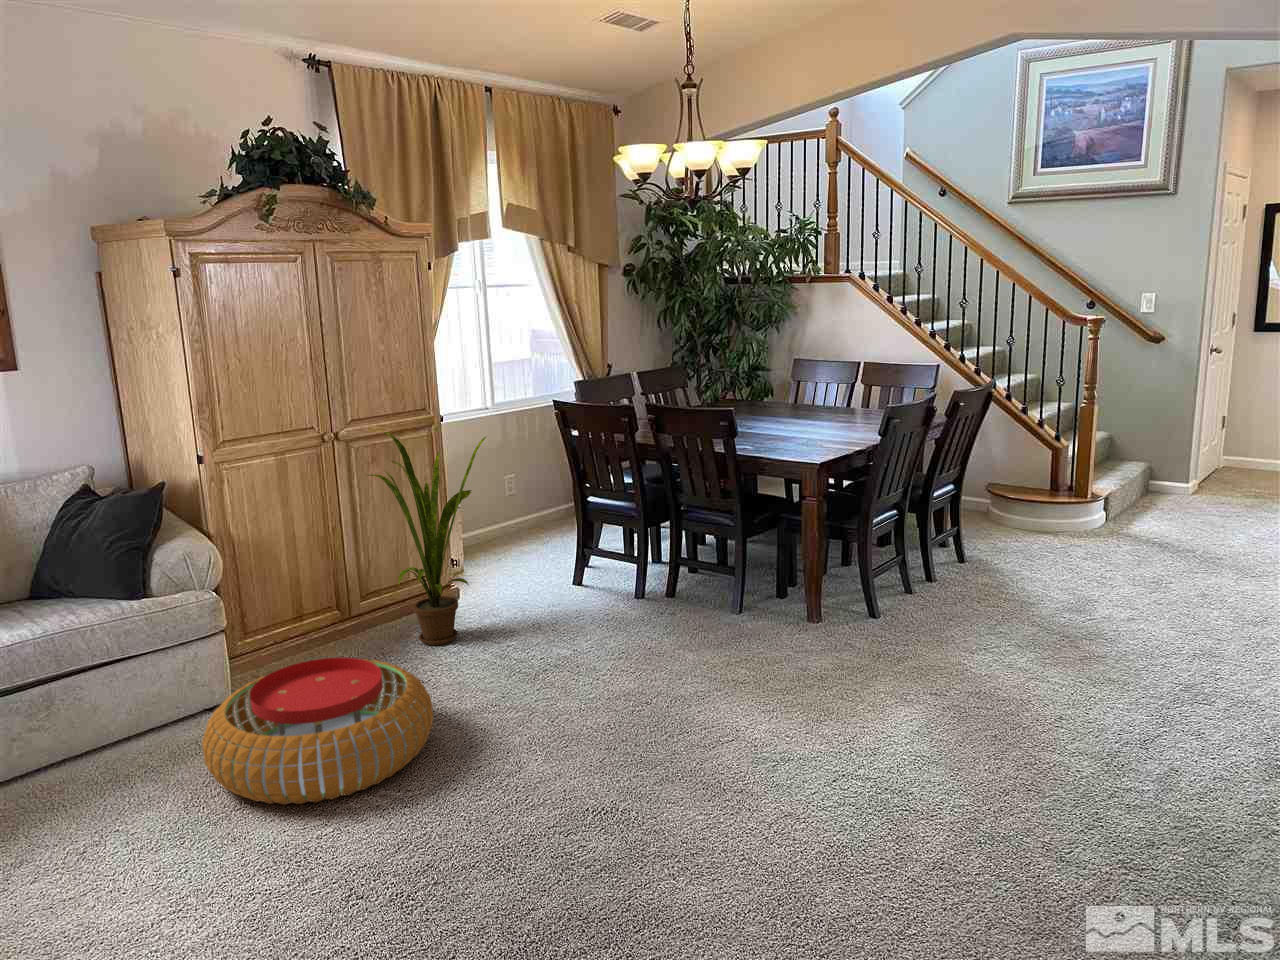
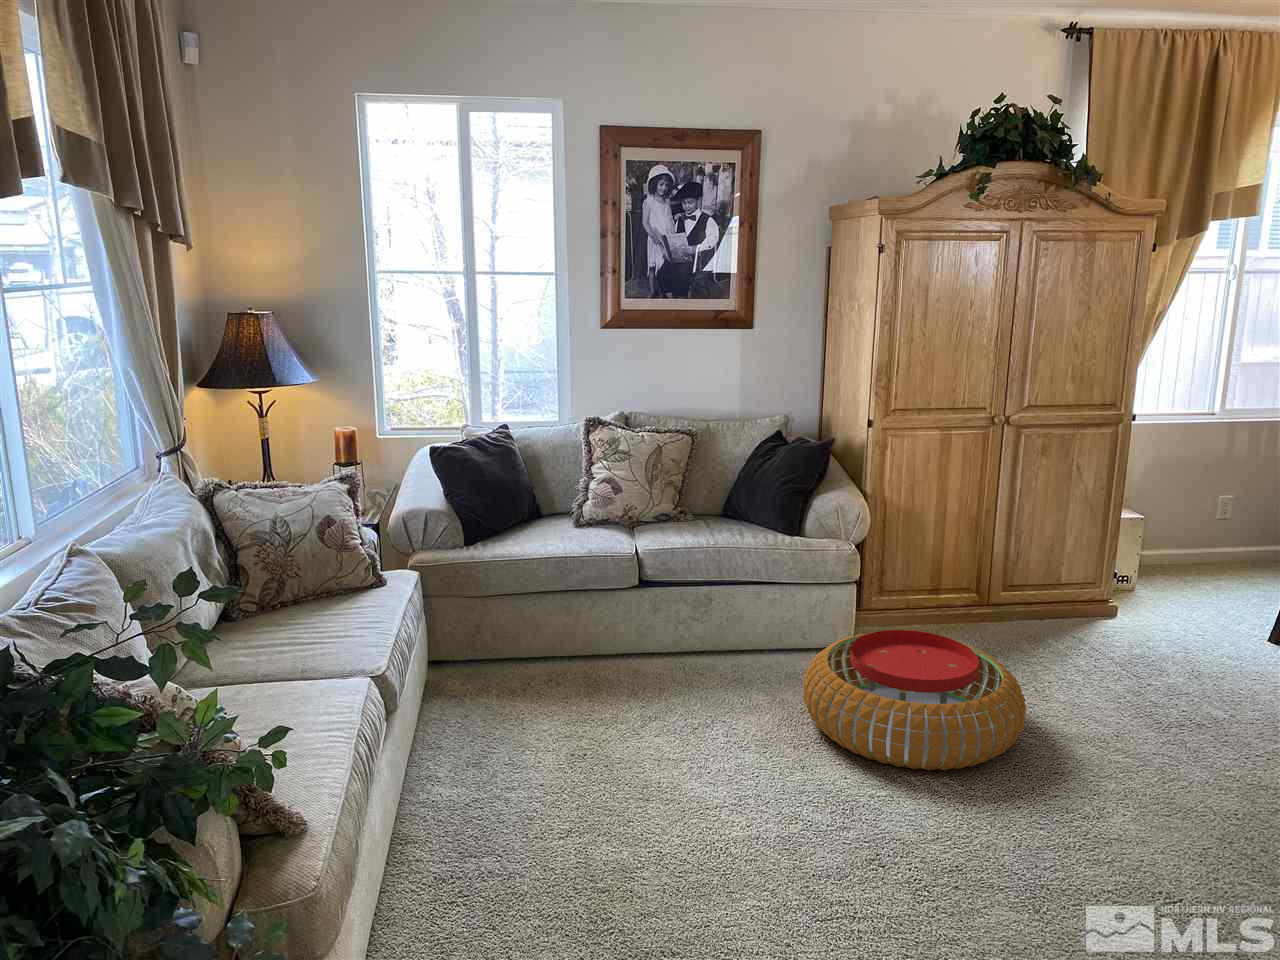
house plant: present [368,432,487,645] -> none [1021,421,1176,660]

